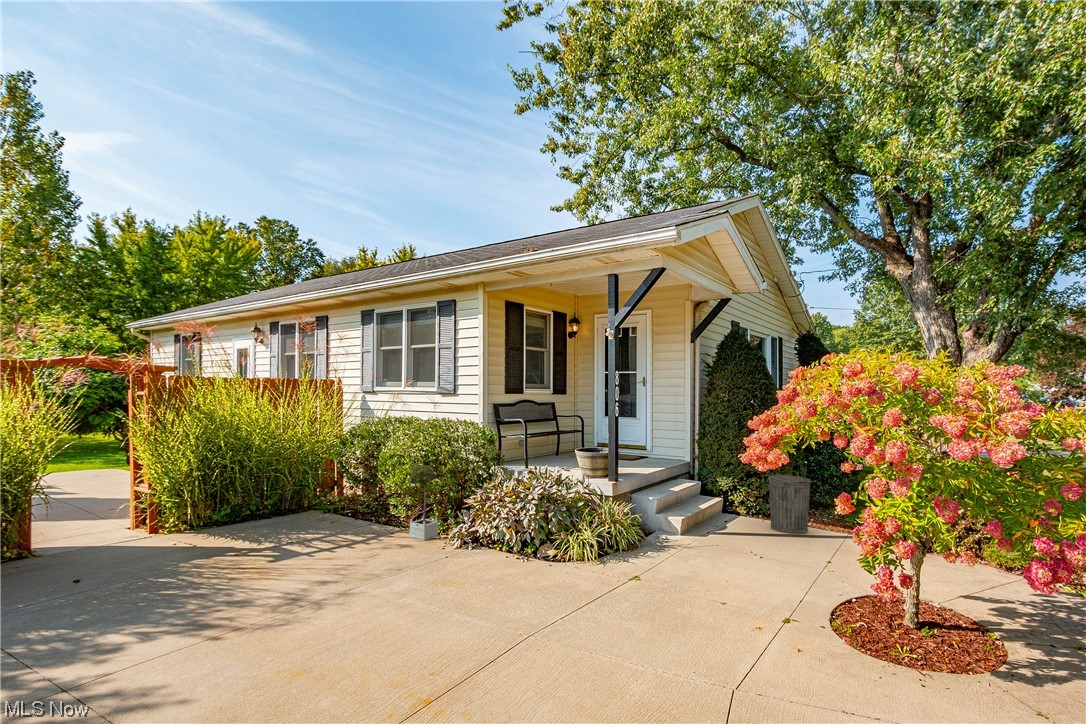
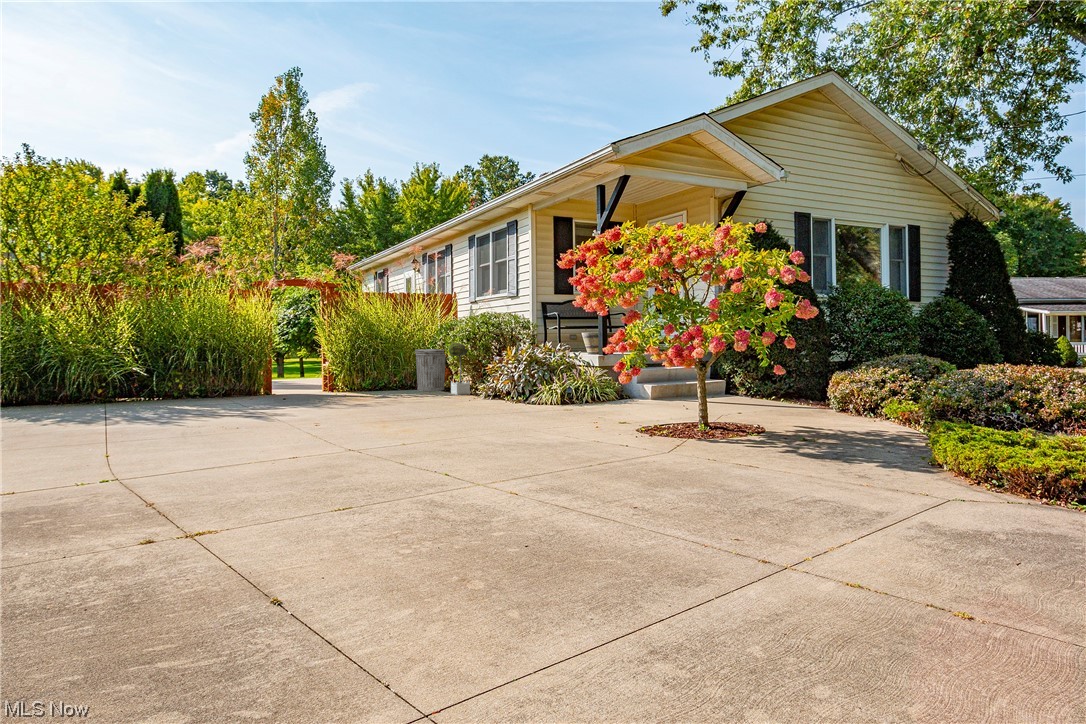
trash can: present [768,475,811,534] -> present [415,349,446,391]

